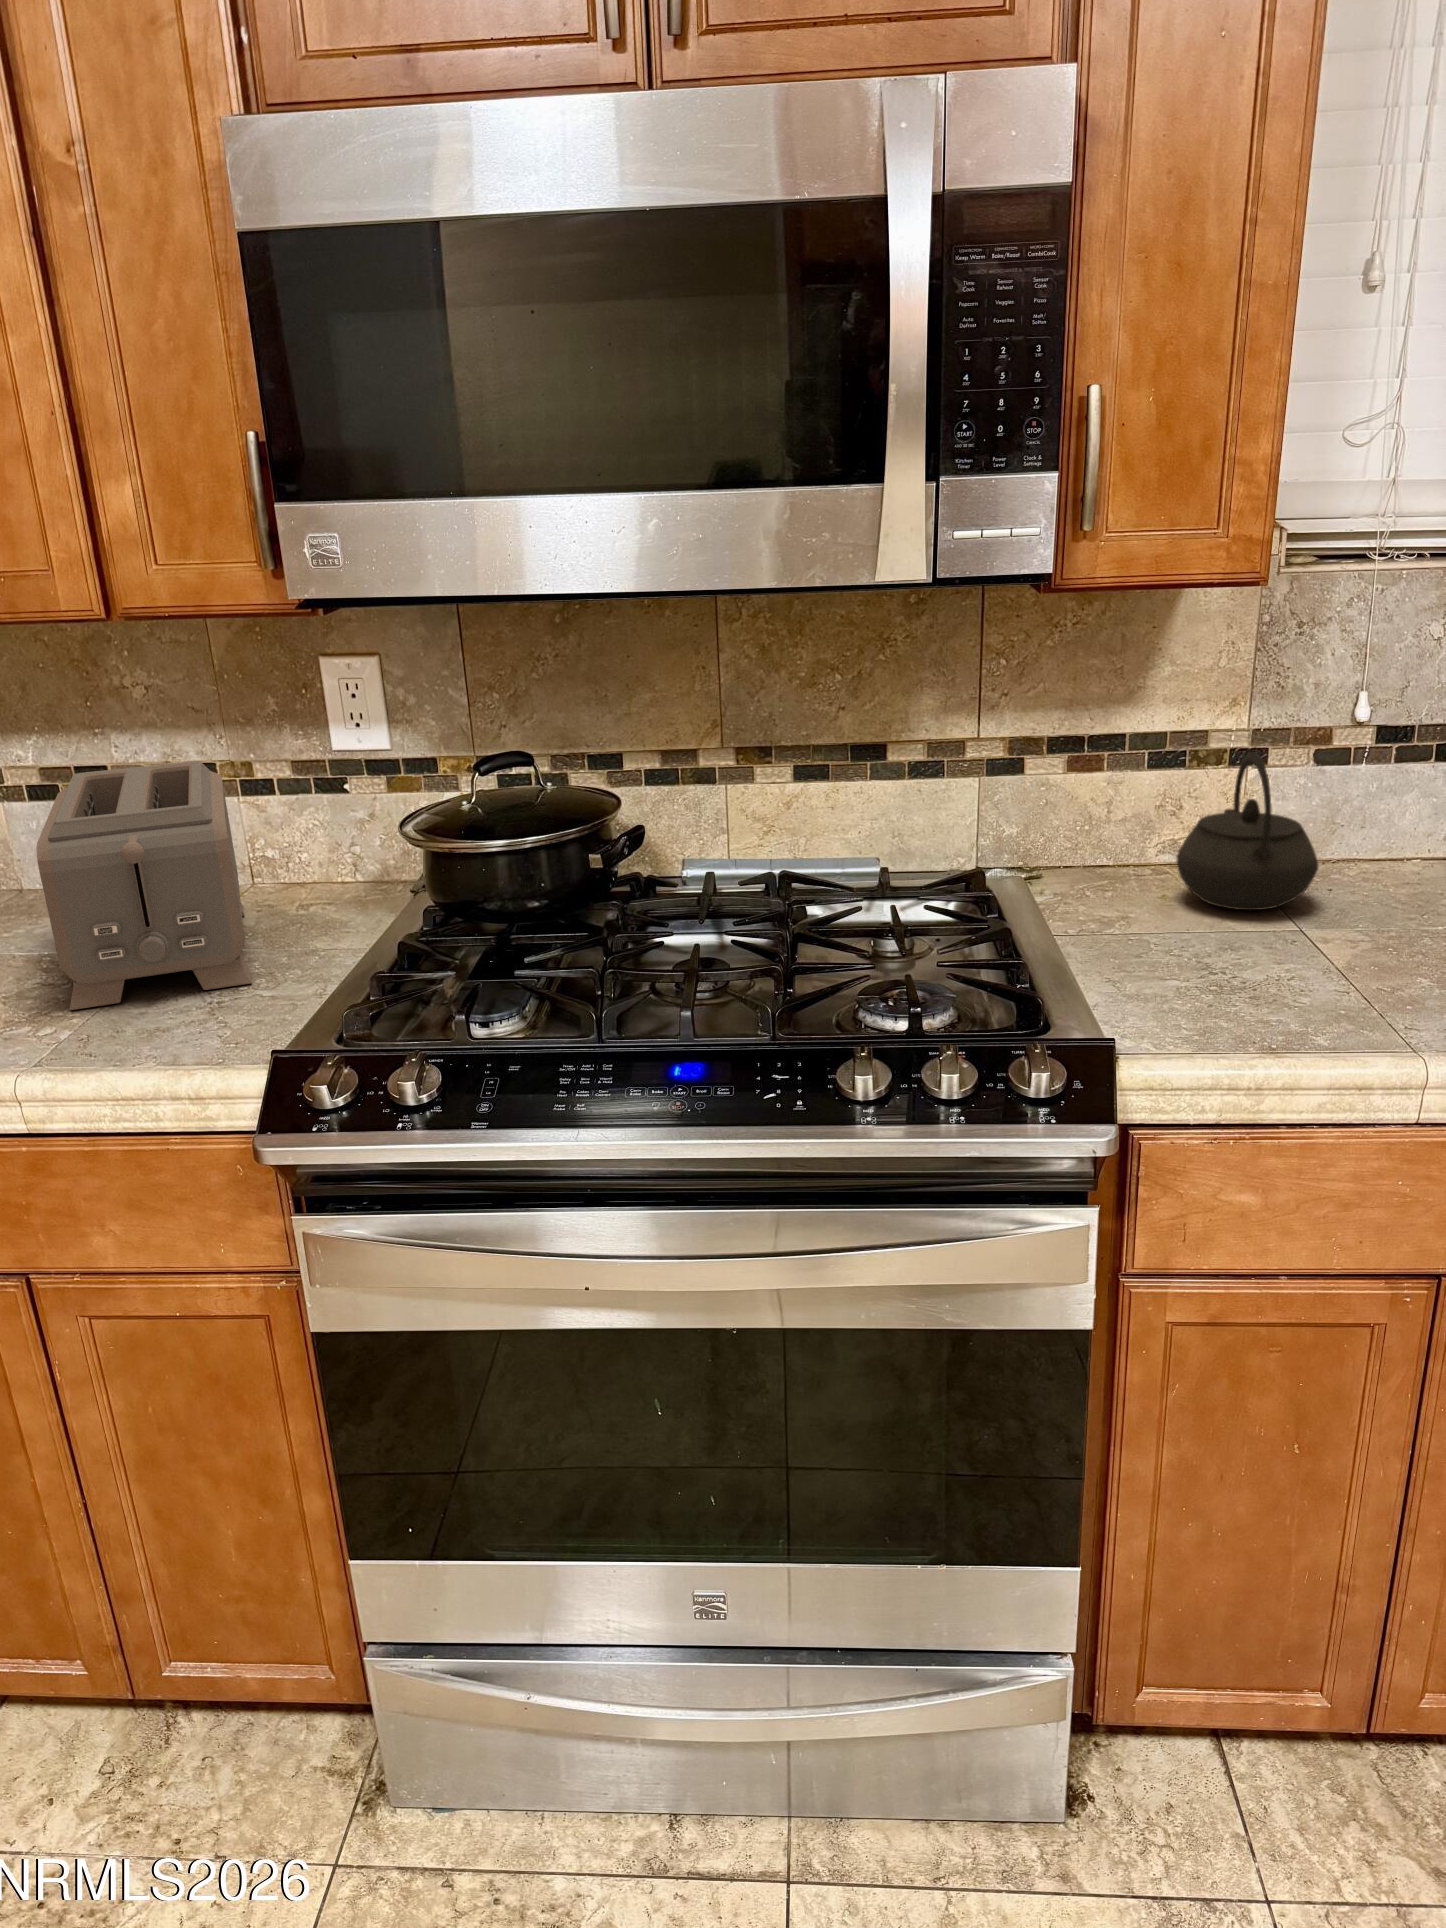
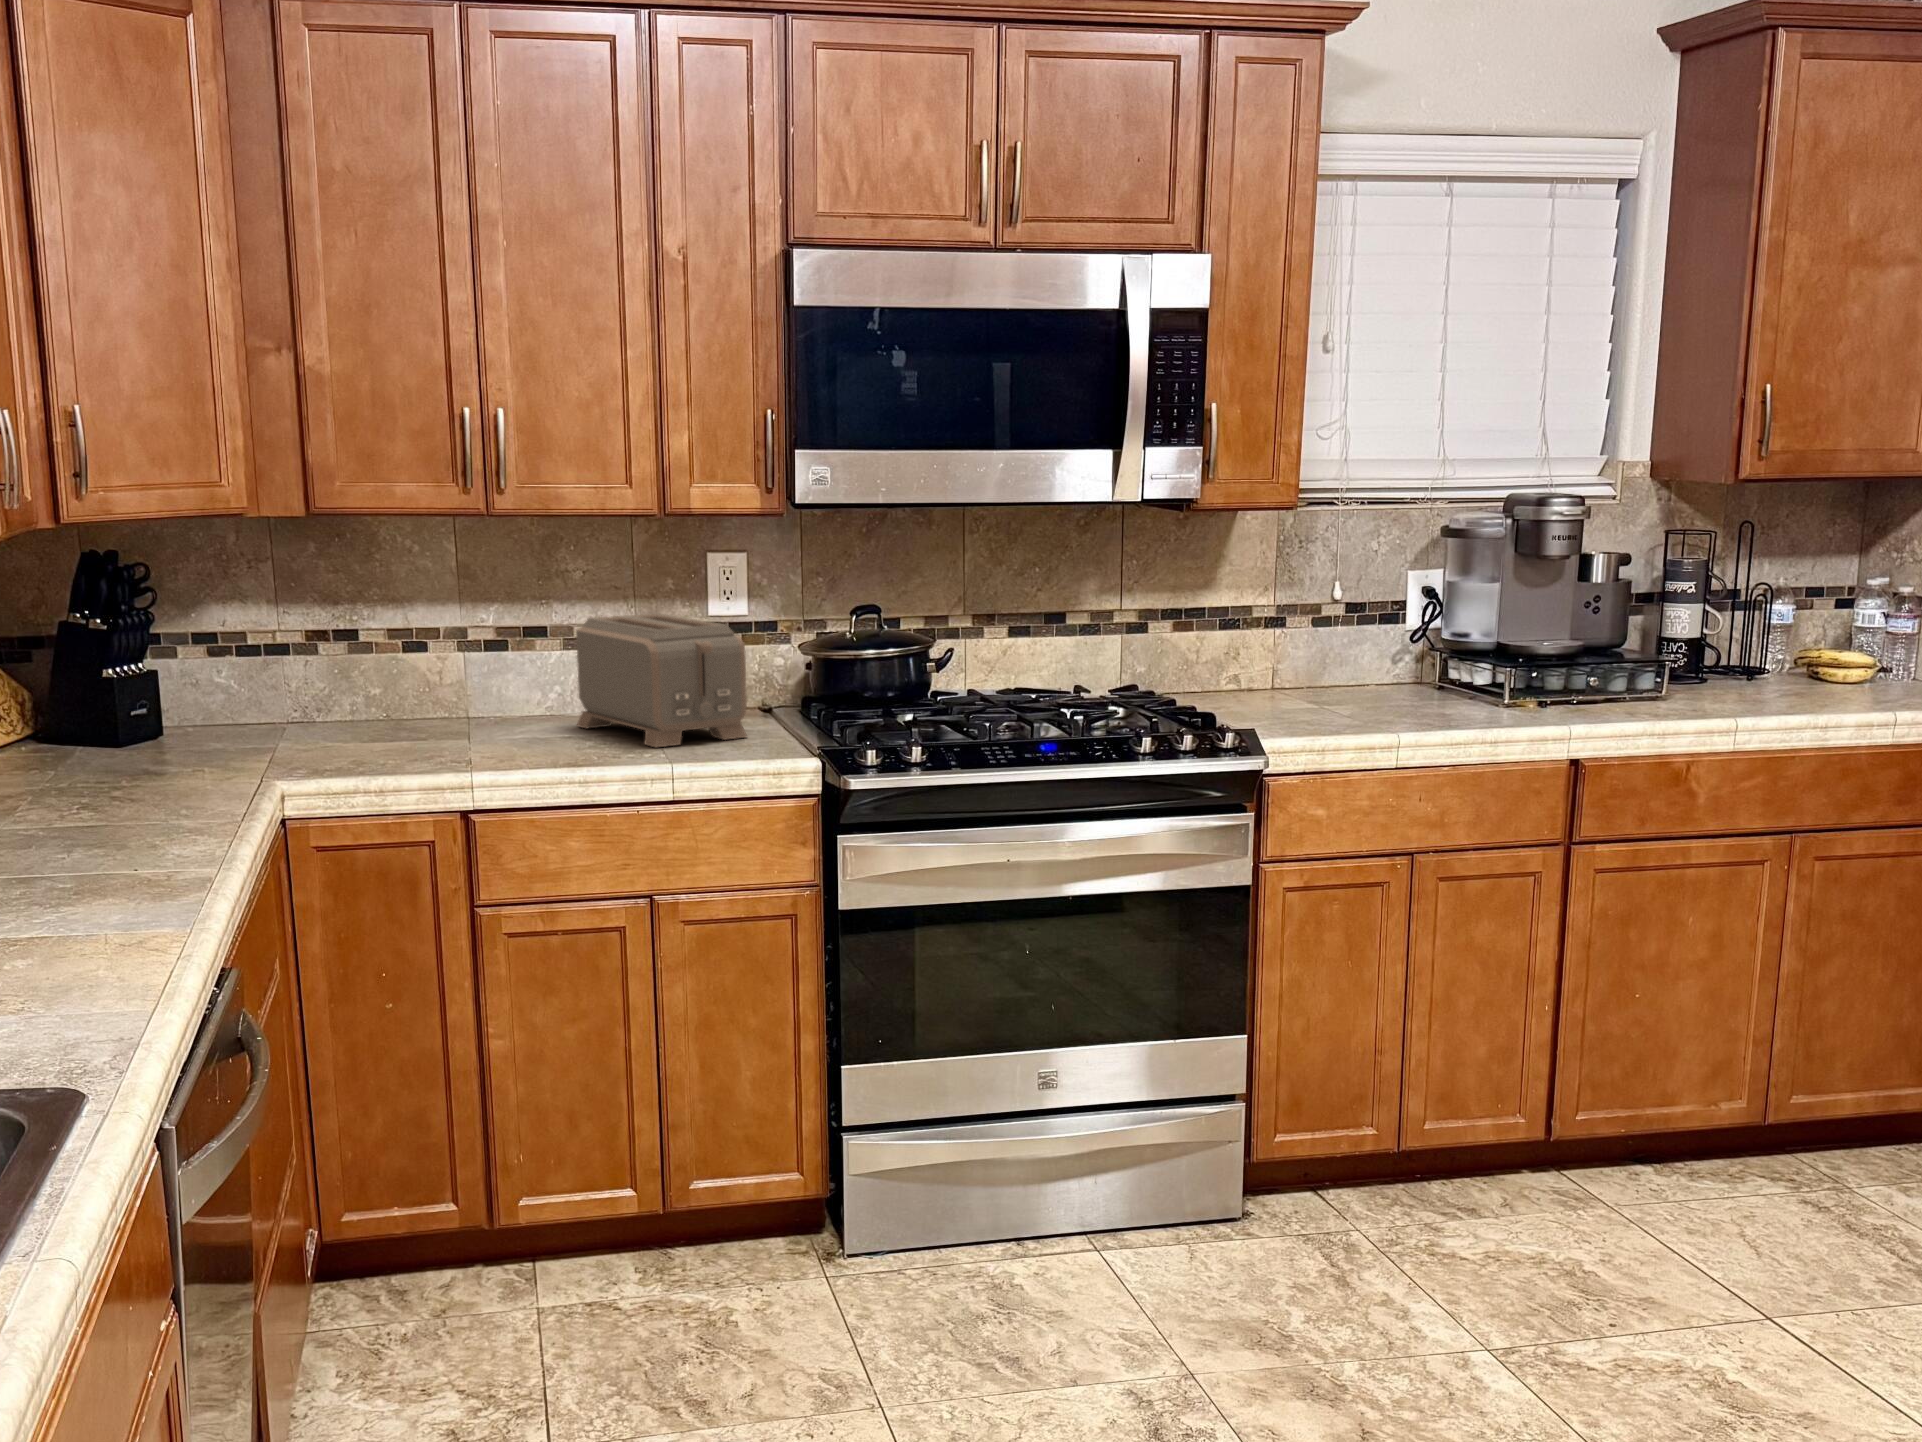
kettle: present [1177,752,1319,910] -> none [1249,609,1328,700]

